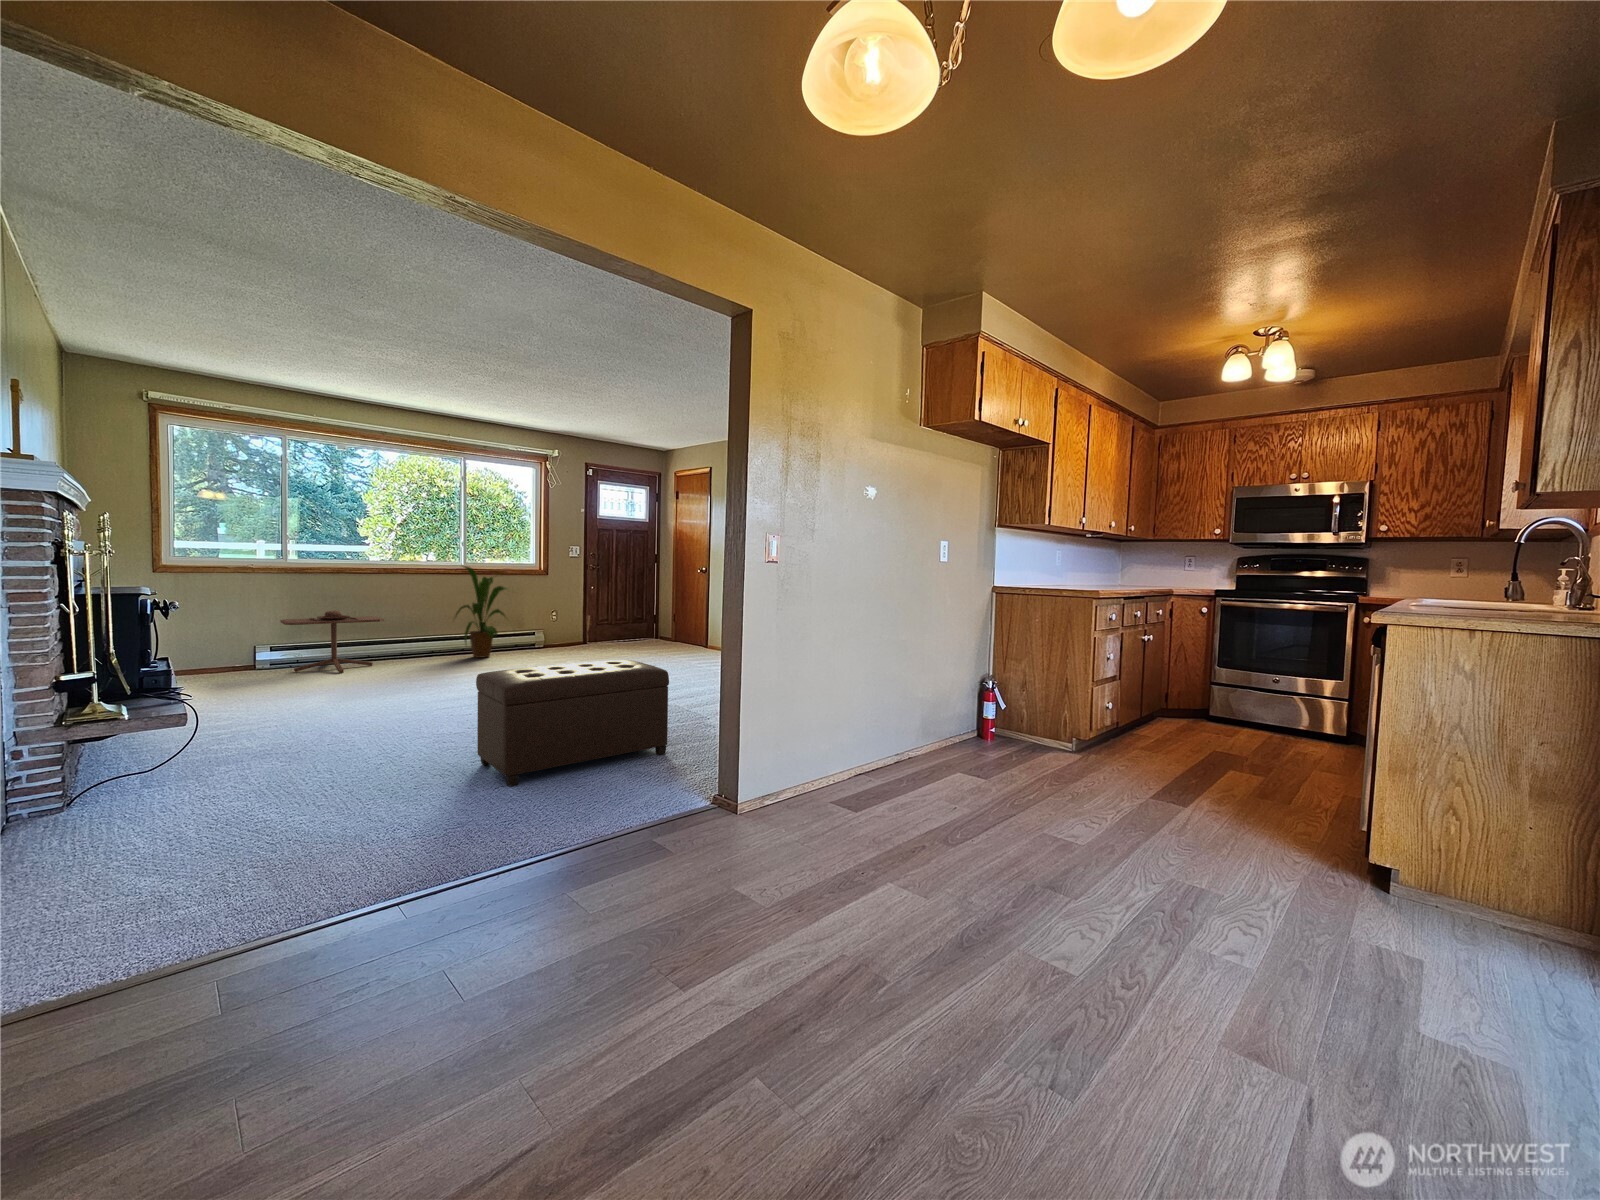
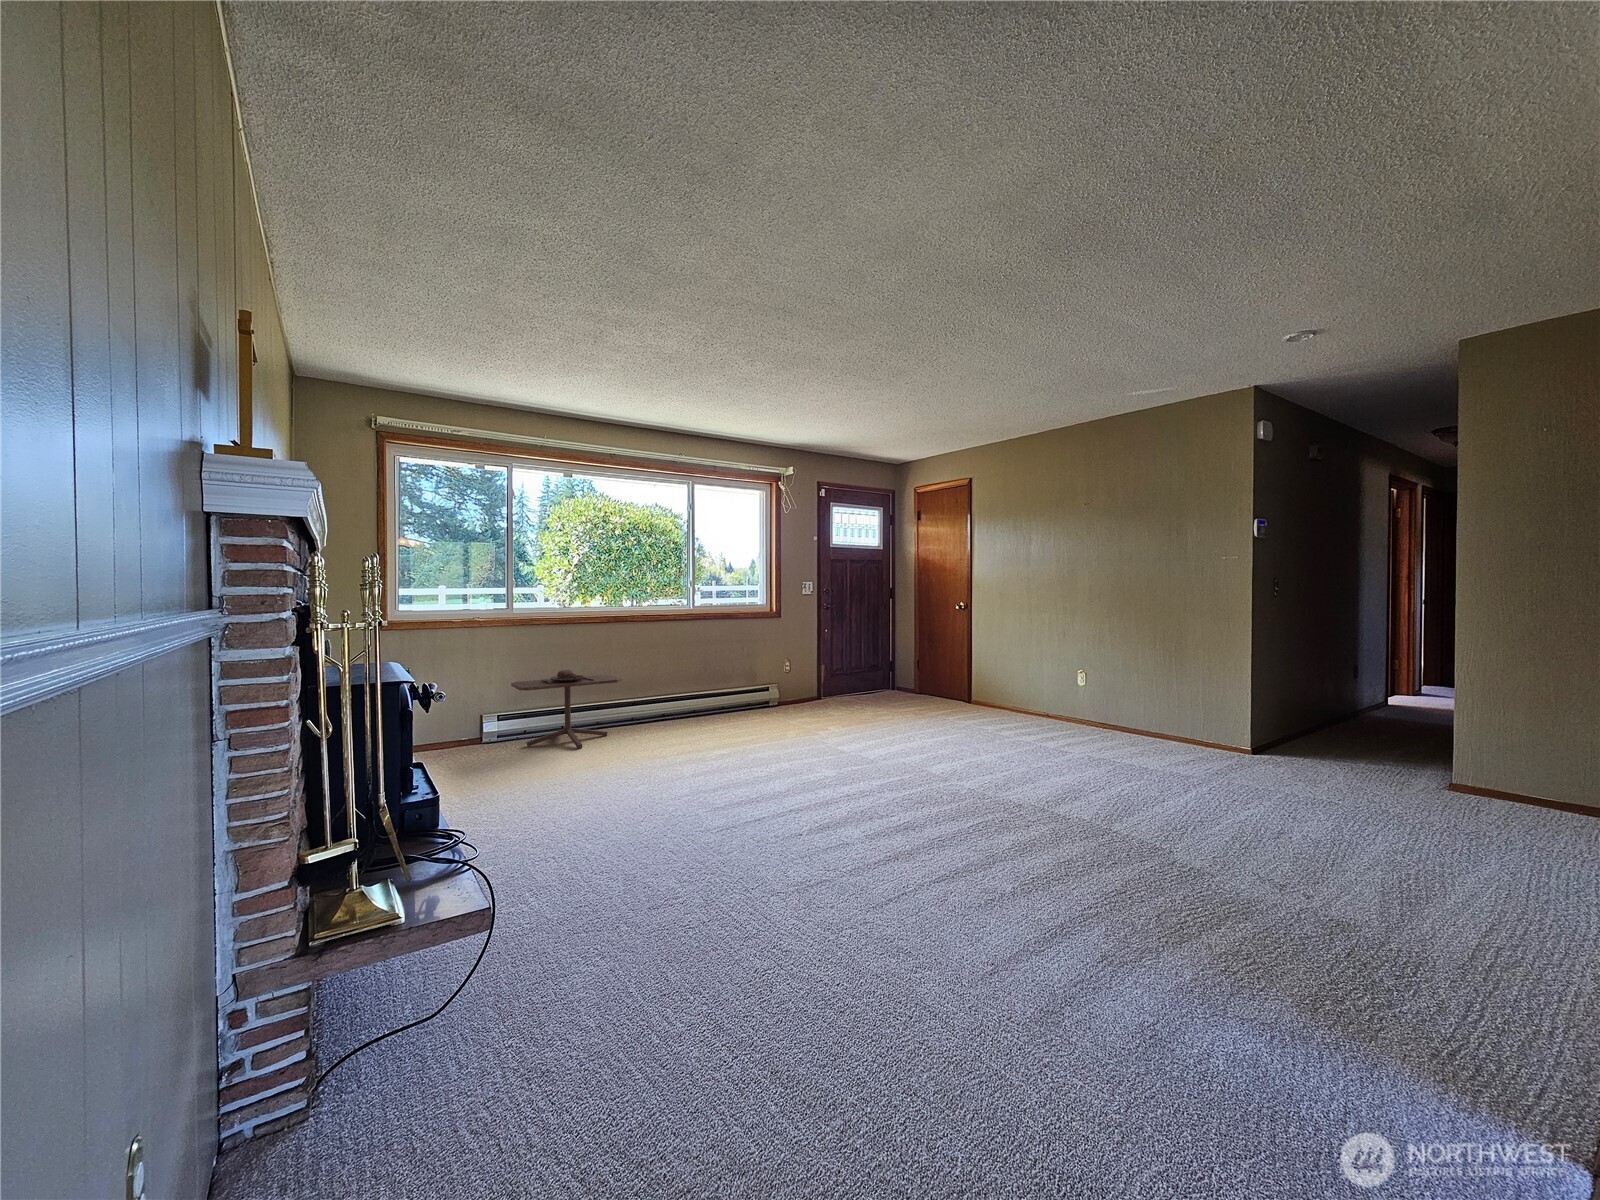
house plant: present [456,566,507,658] -> none [686,611,759,722]
ottoman: present [476,660,669,786] -> none [929,772,1242,1071]

